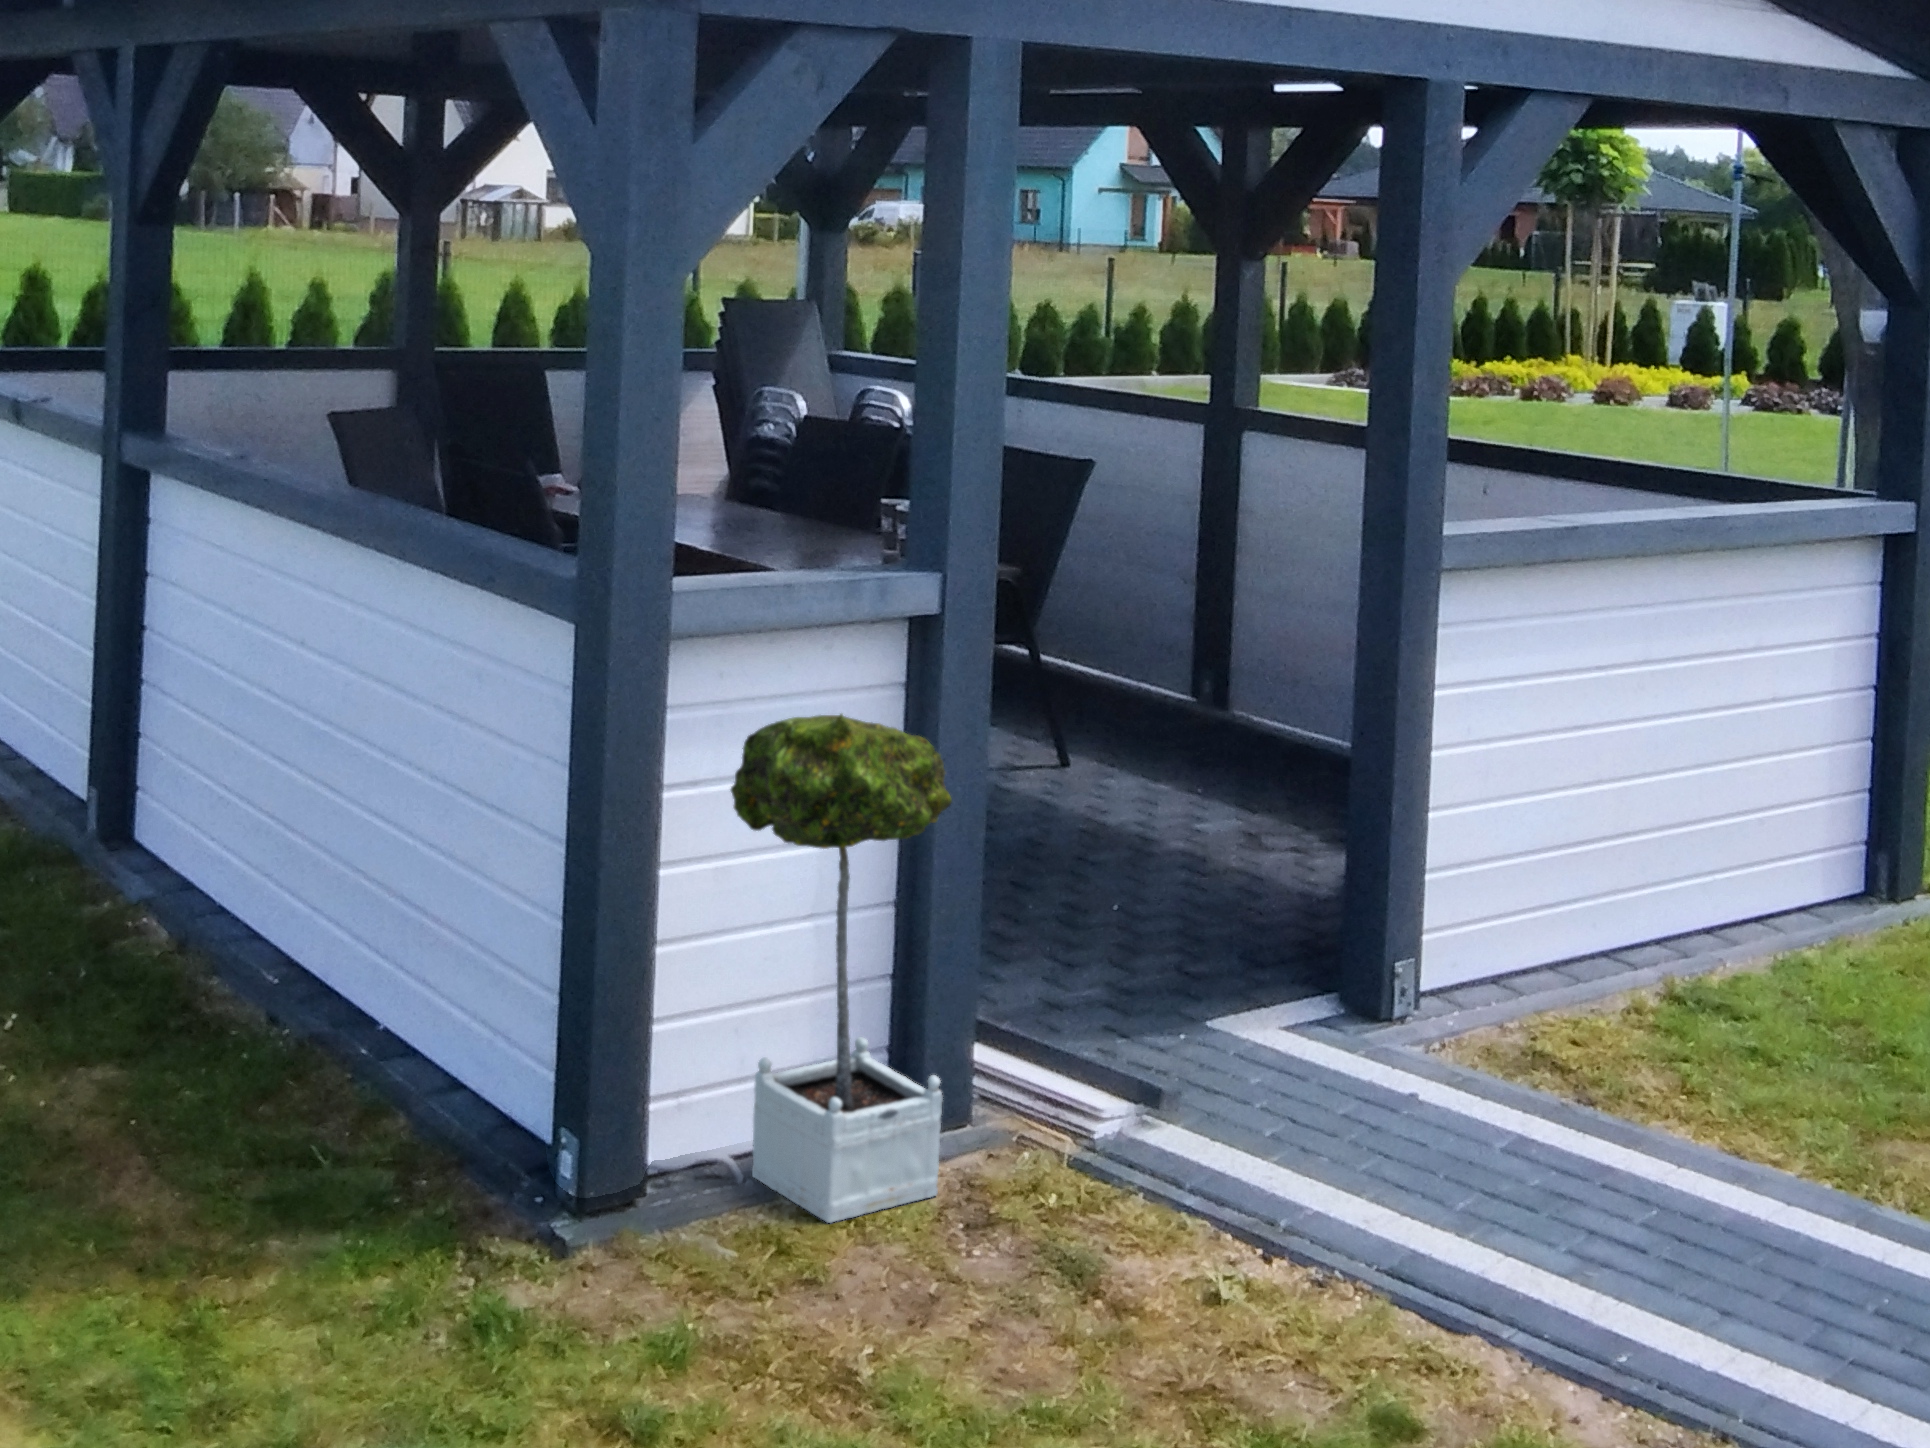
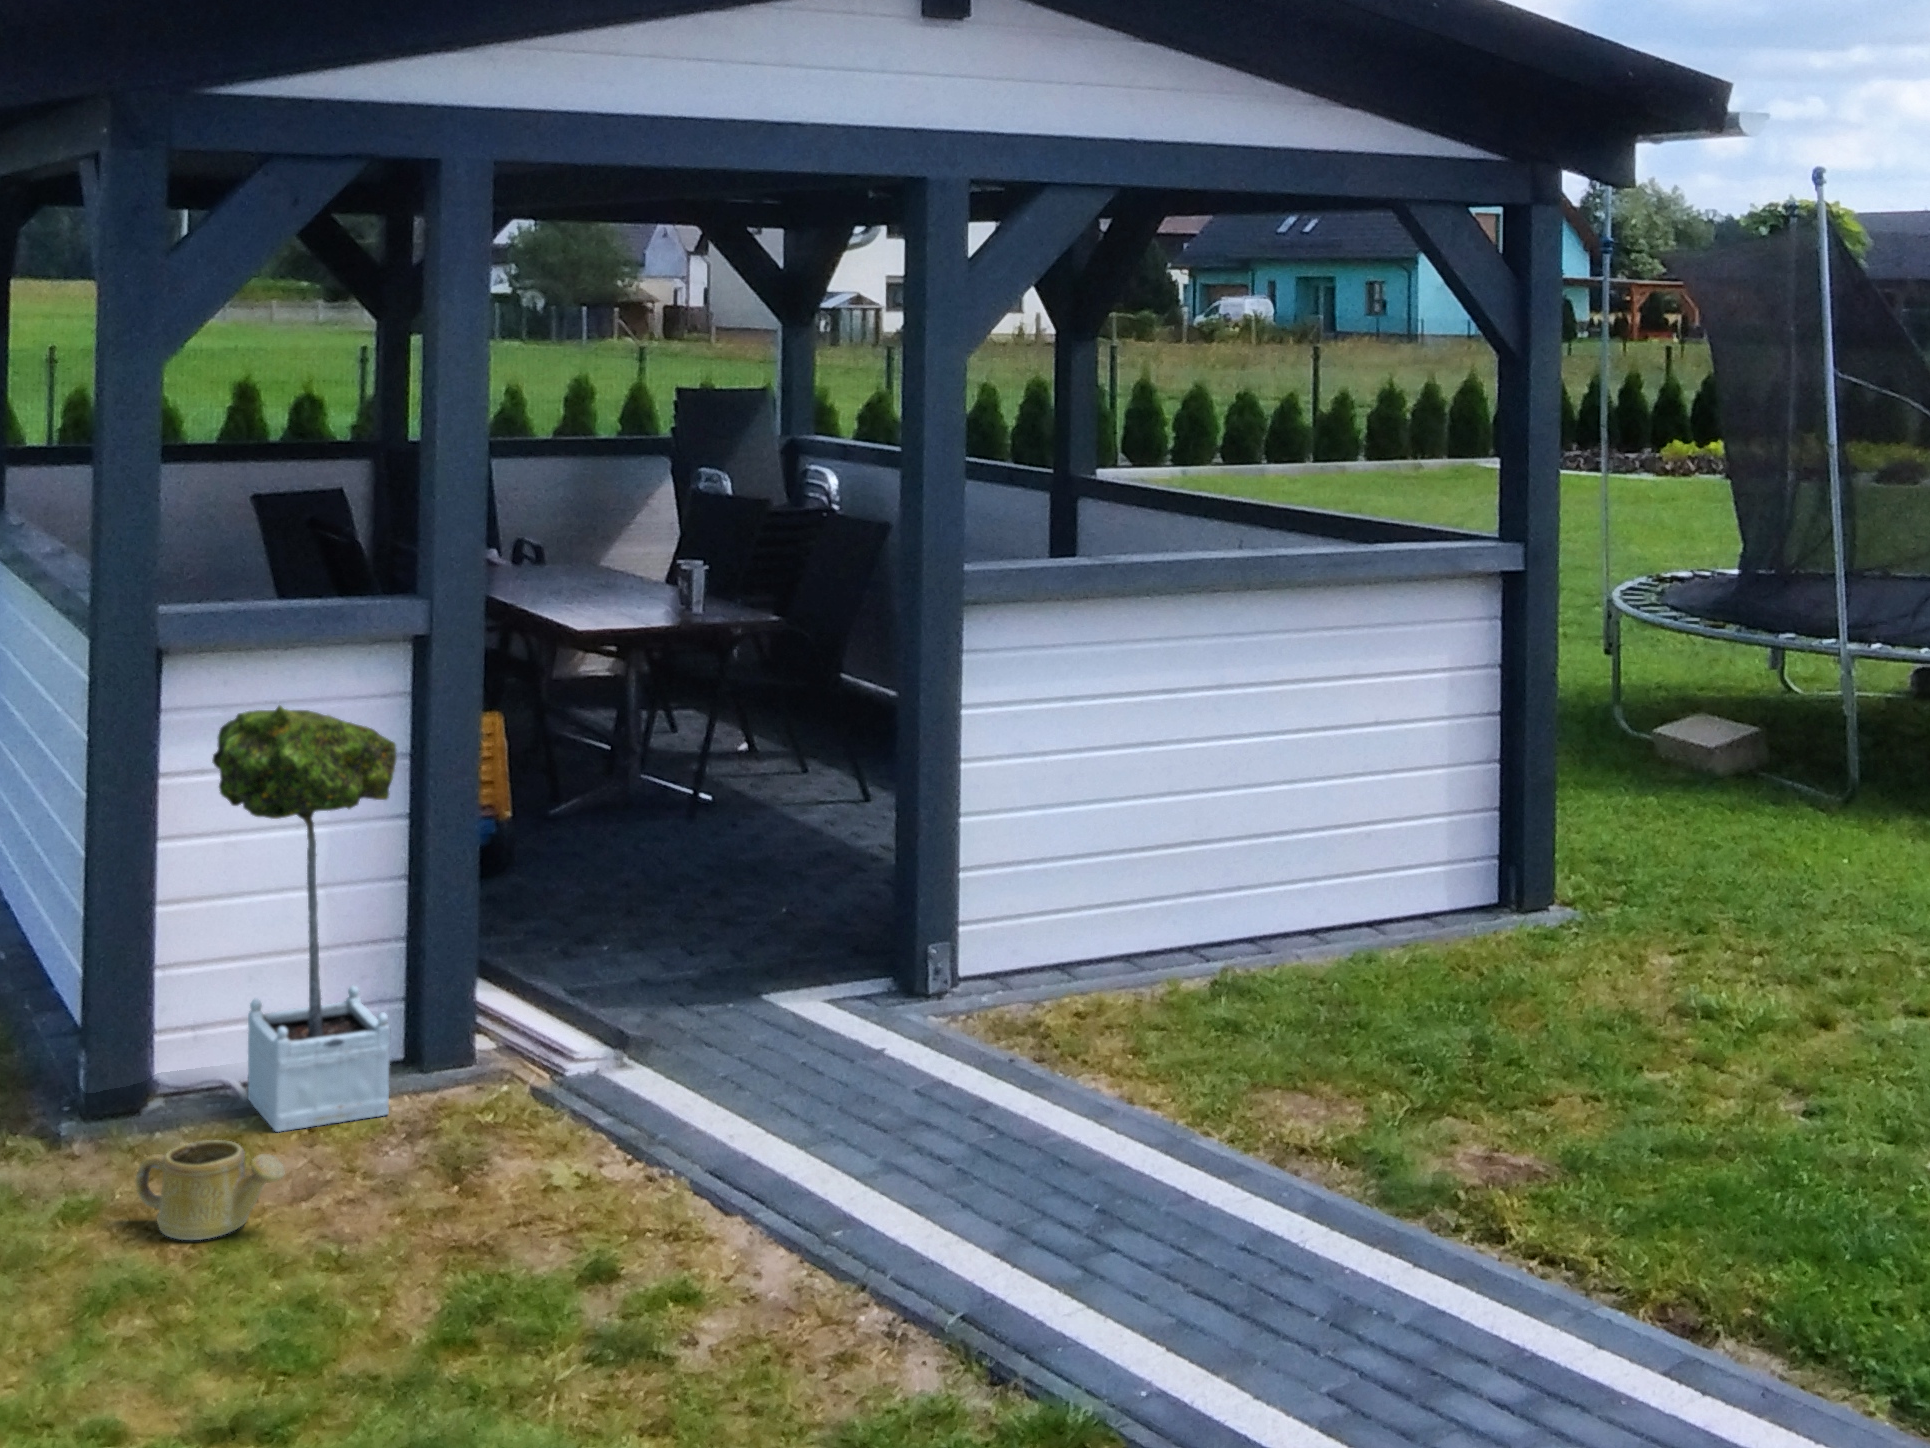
watering can: none [783,1257,977,1388] -> present [136,1140,285,1240]

